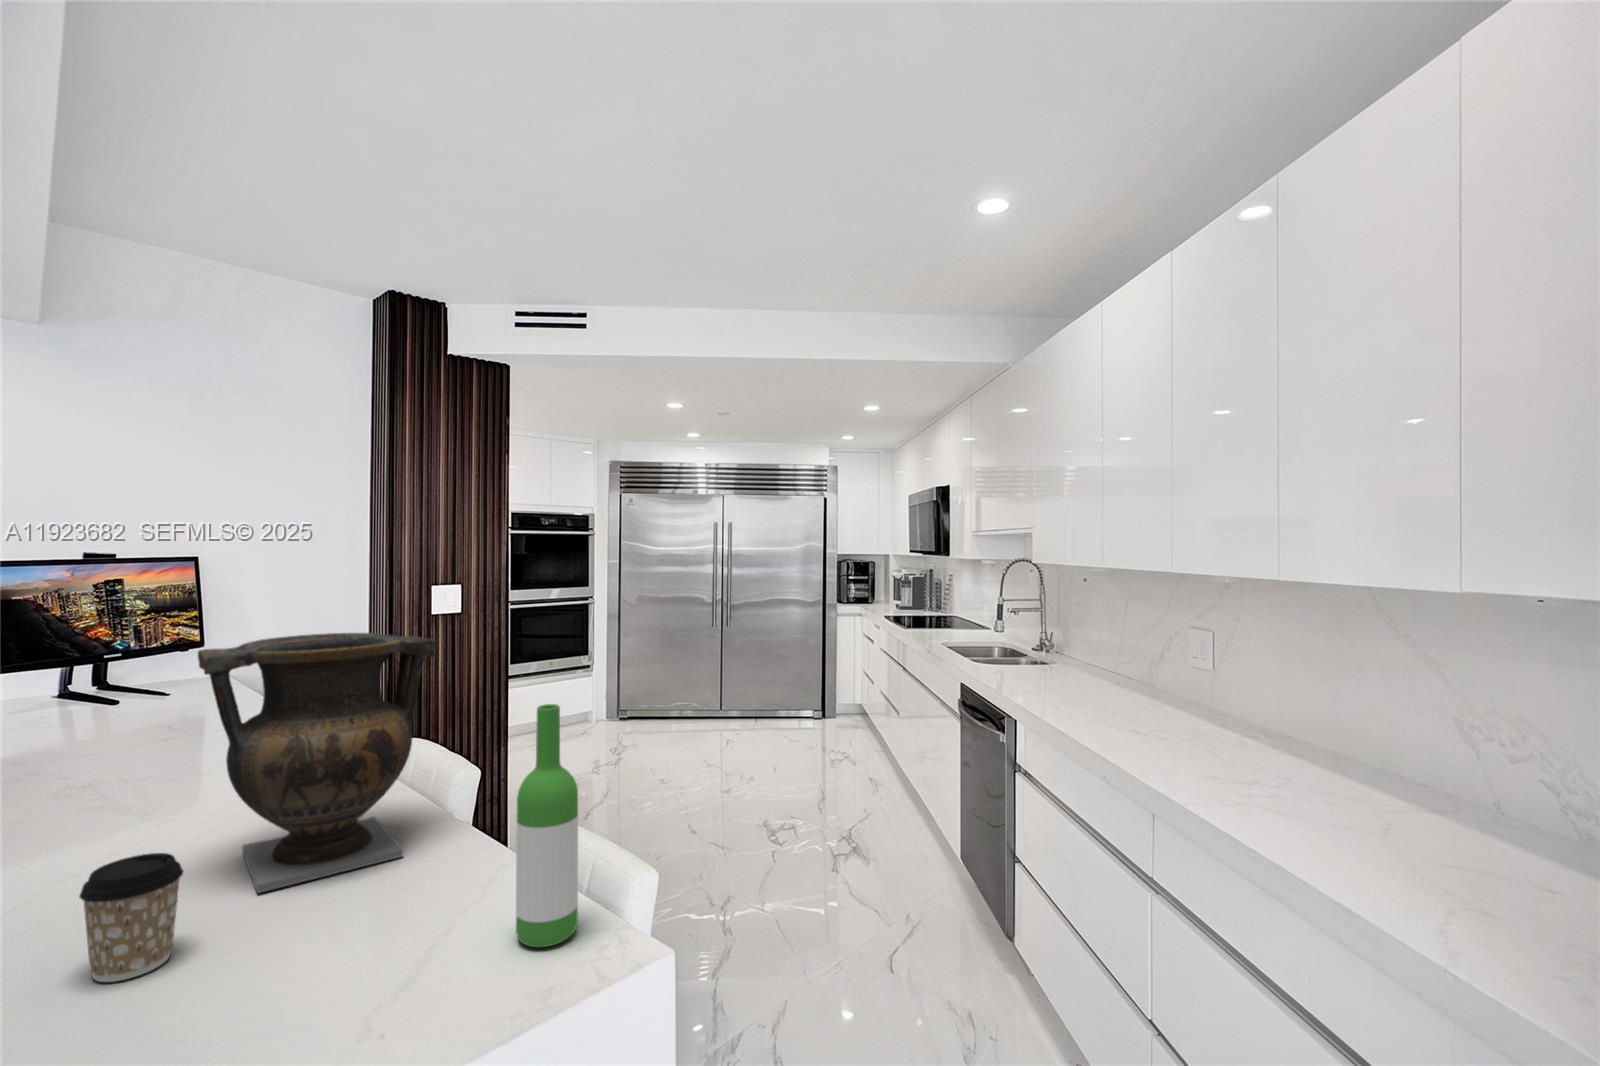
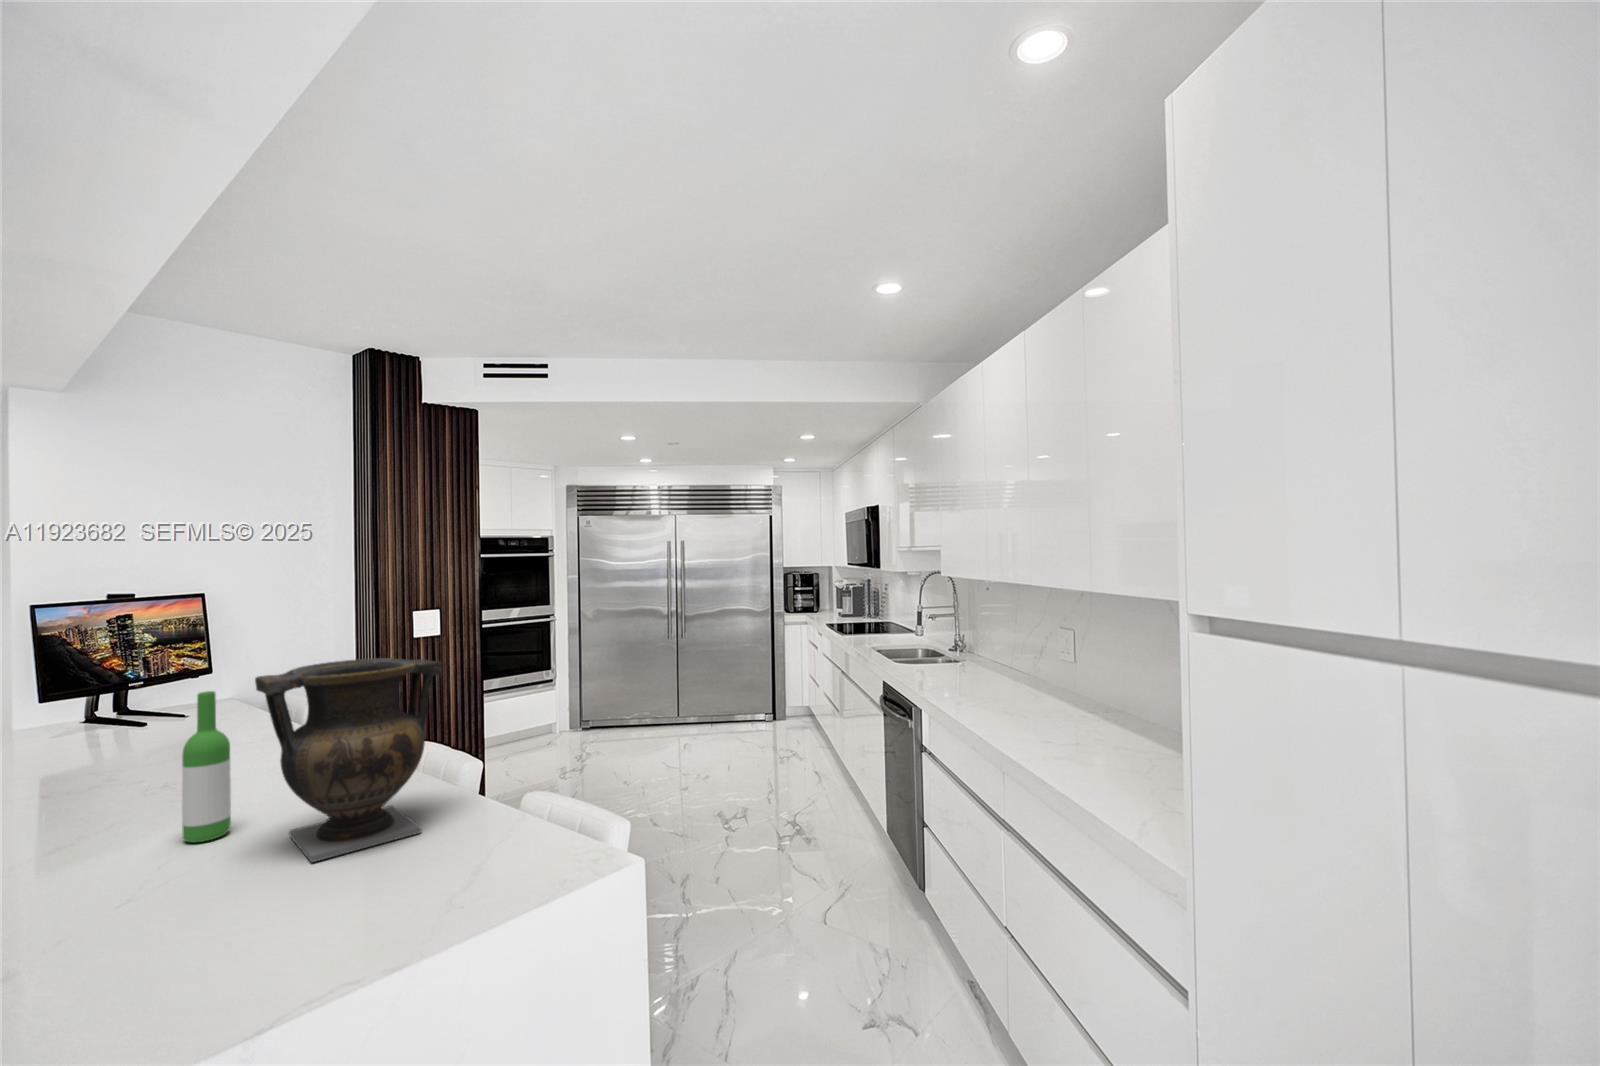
wine bottle: present [516,704,578,947] -> present [182,691,231,842]
coffee cup: present [79,853,183,982] -> none [193,829,266,923]

